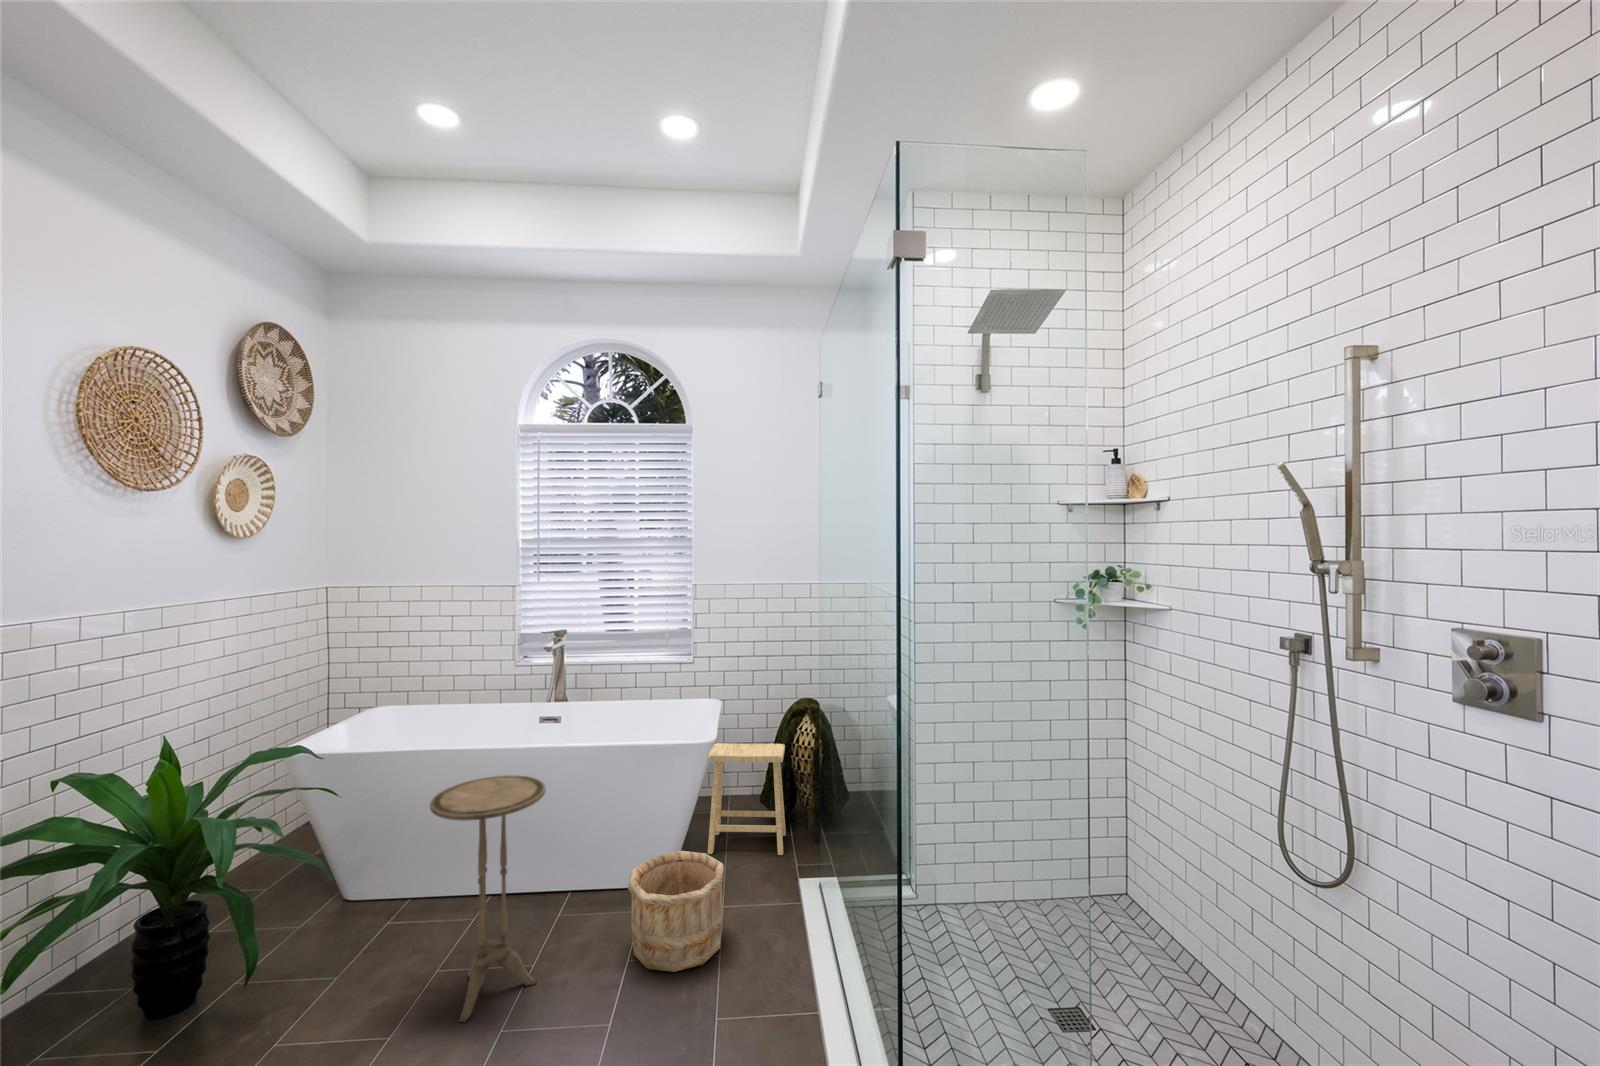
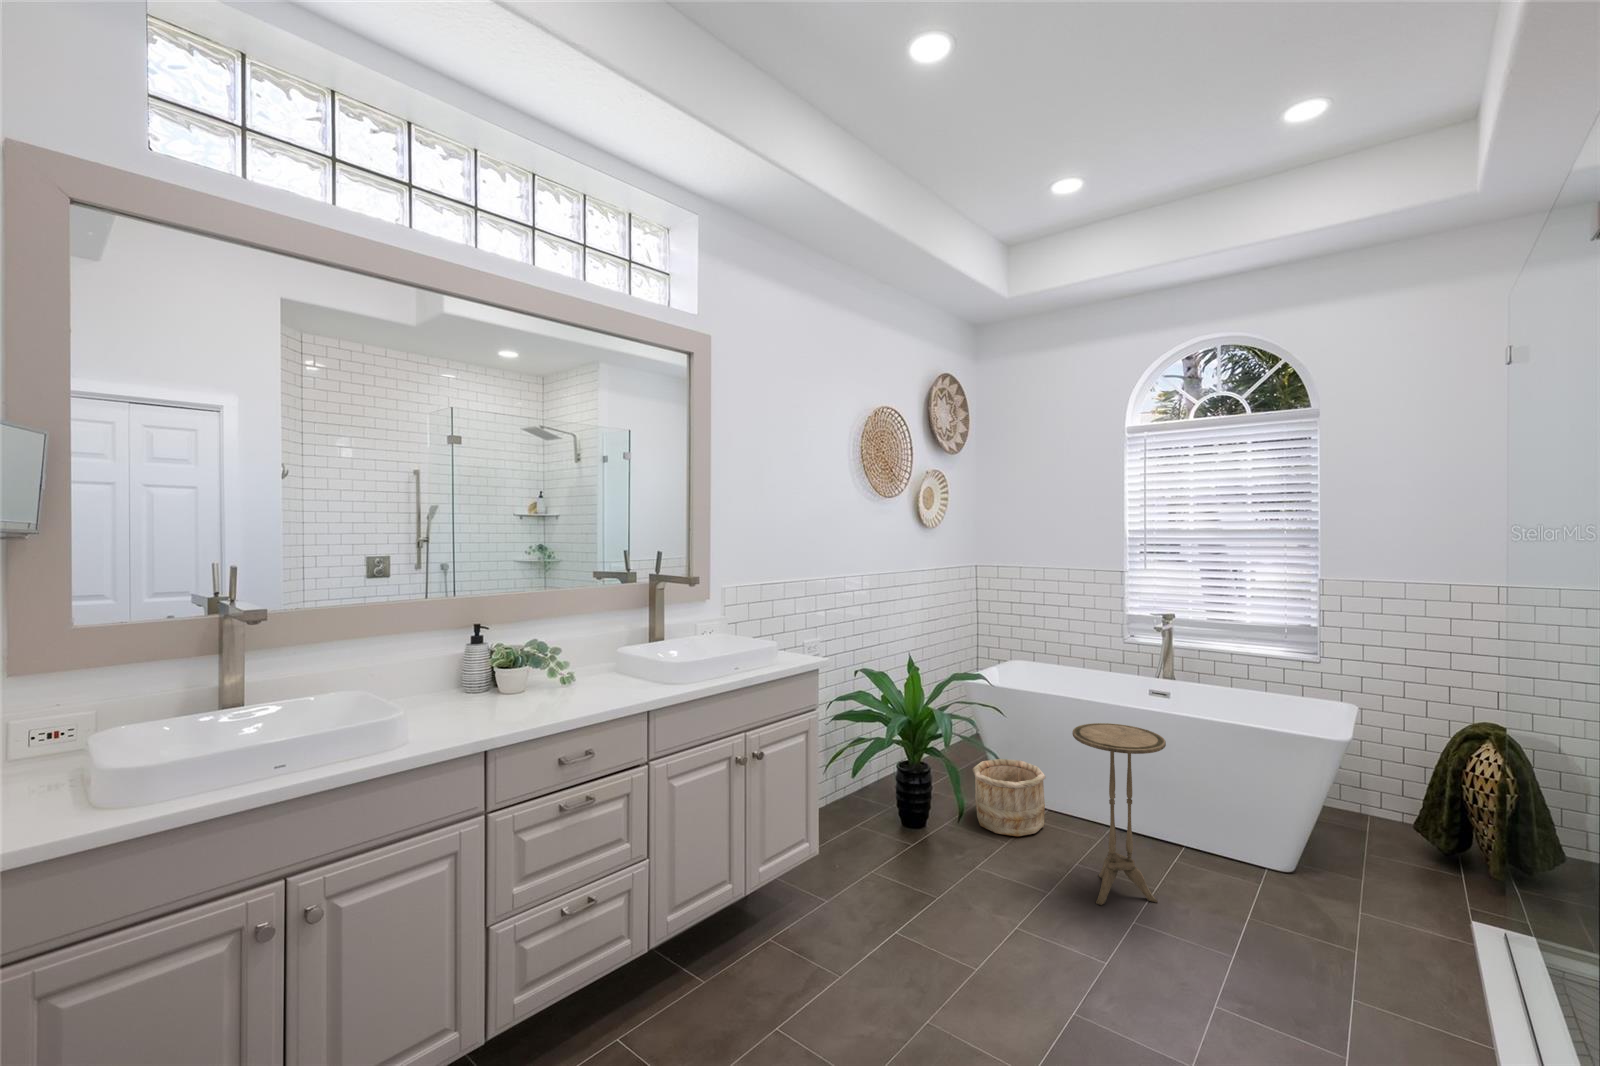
footstool: present [708,743,786,855] -> none [1338,749,1453,892]
wooden bucket: present [628,851,724,972] -> present [973,759,1046,836]

